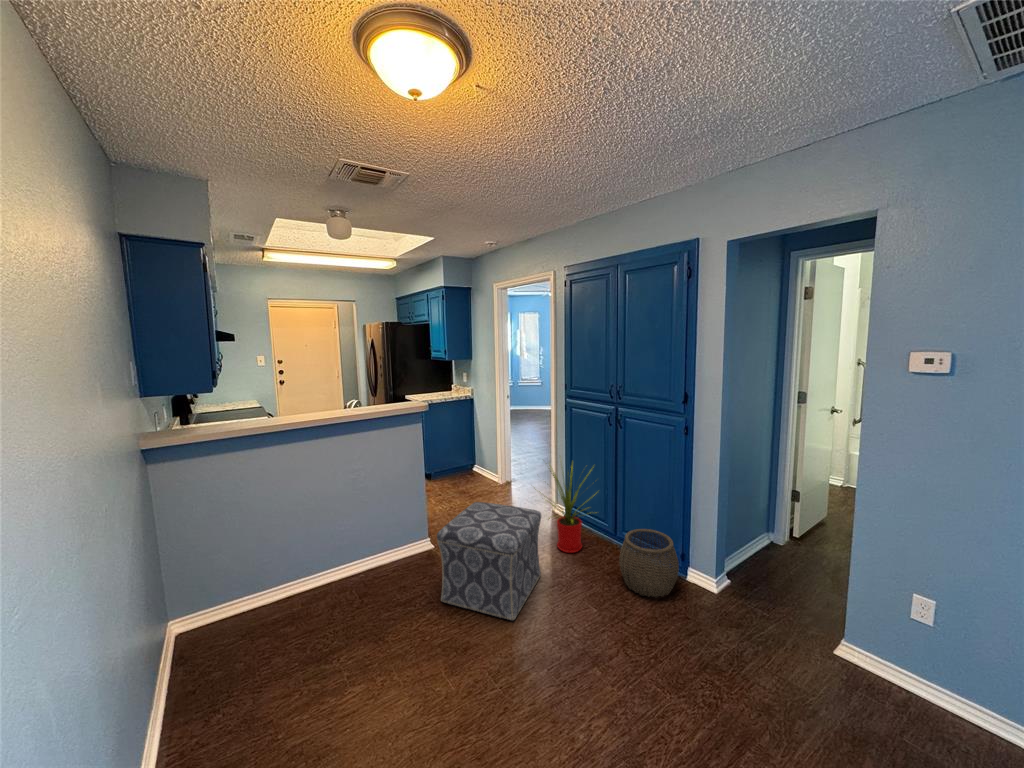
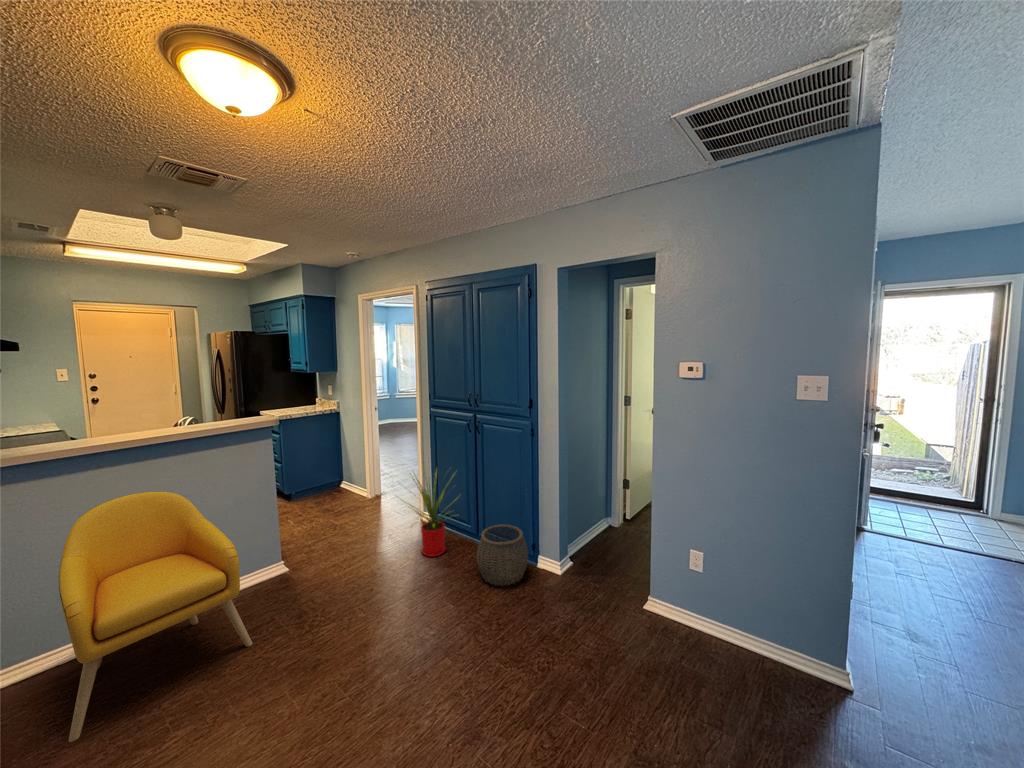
armchair: none [269,465,409,673] -> present [59,491,253,742]
ottoman: present [437,502,541,621] -> none [285,516,402,631]

